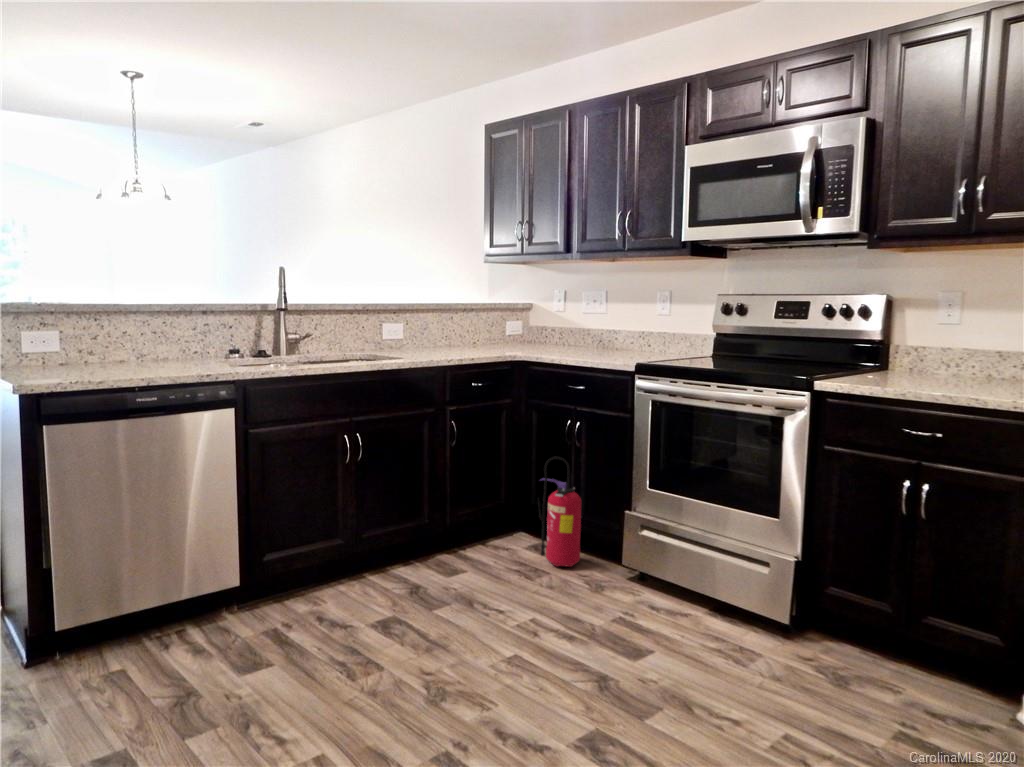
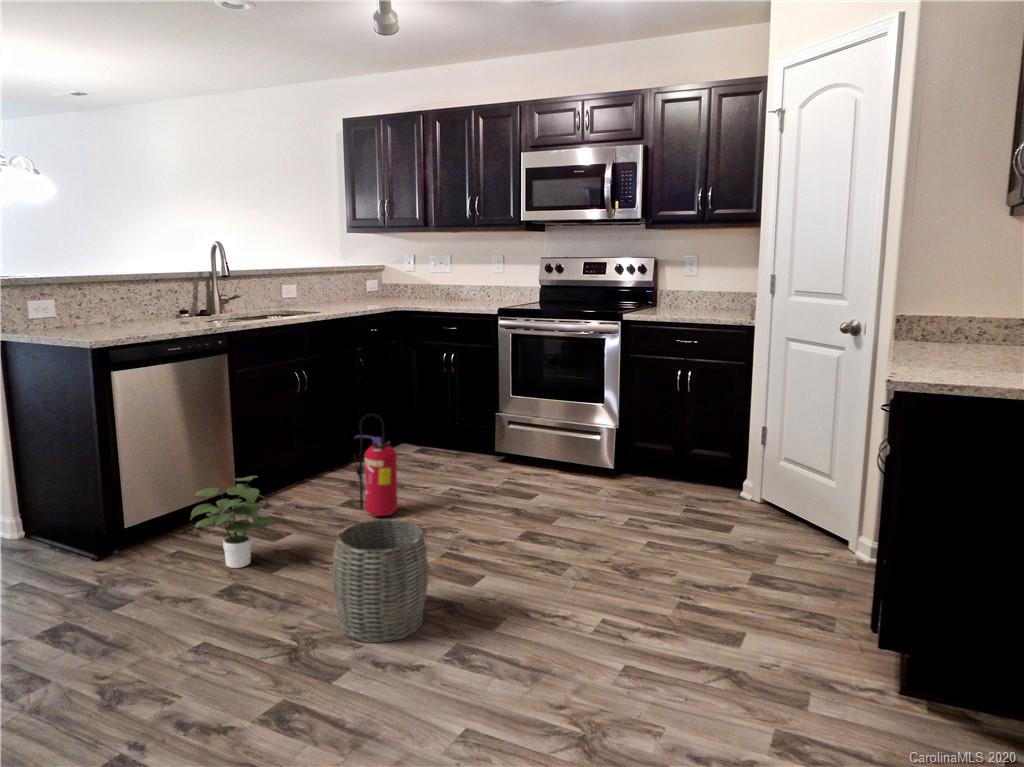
potted plant: none [364,508,450,600] -> present [191,476,279,568]
woven basket: none [471,569,575,710] -> present [333,519,428,643]

